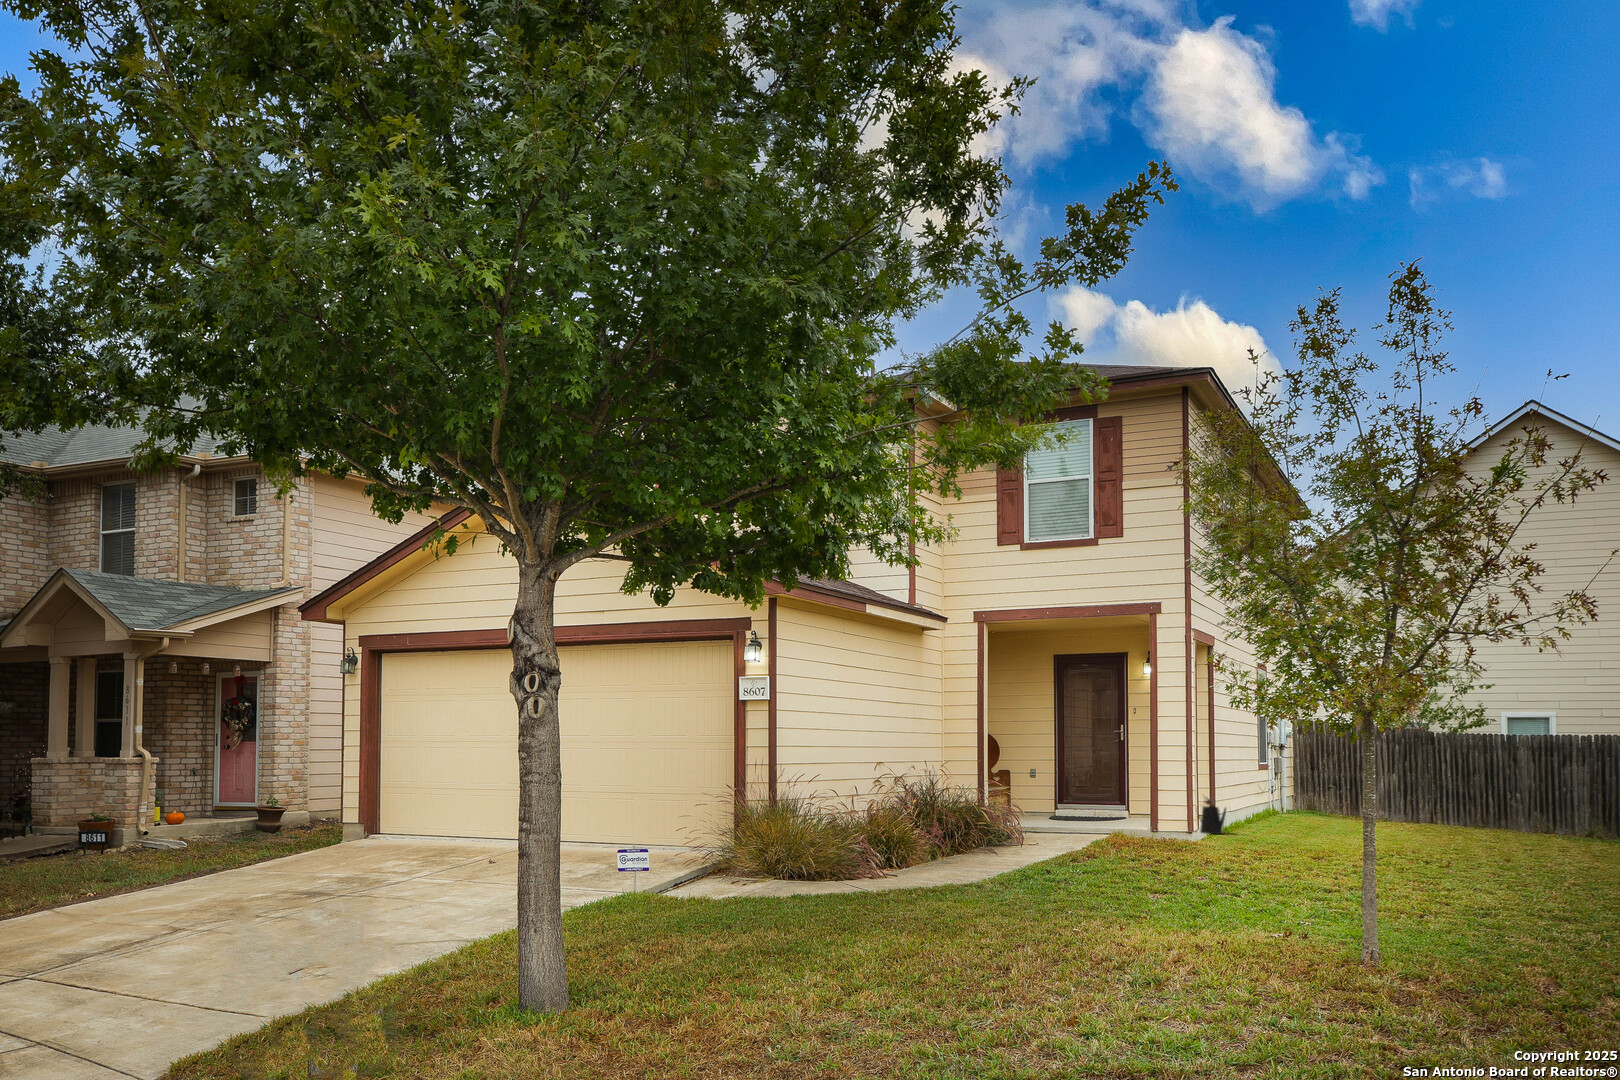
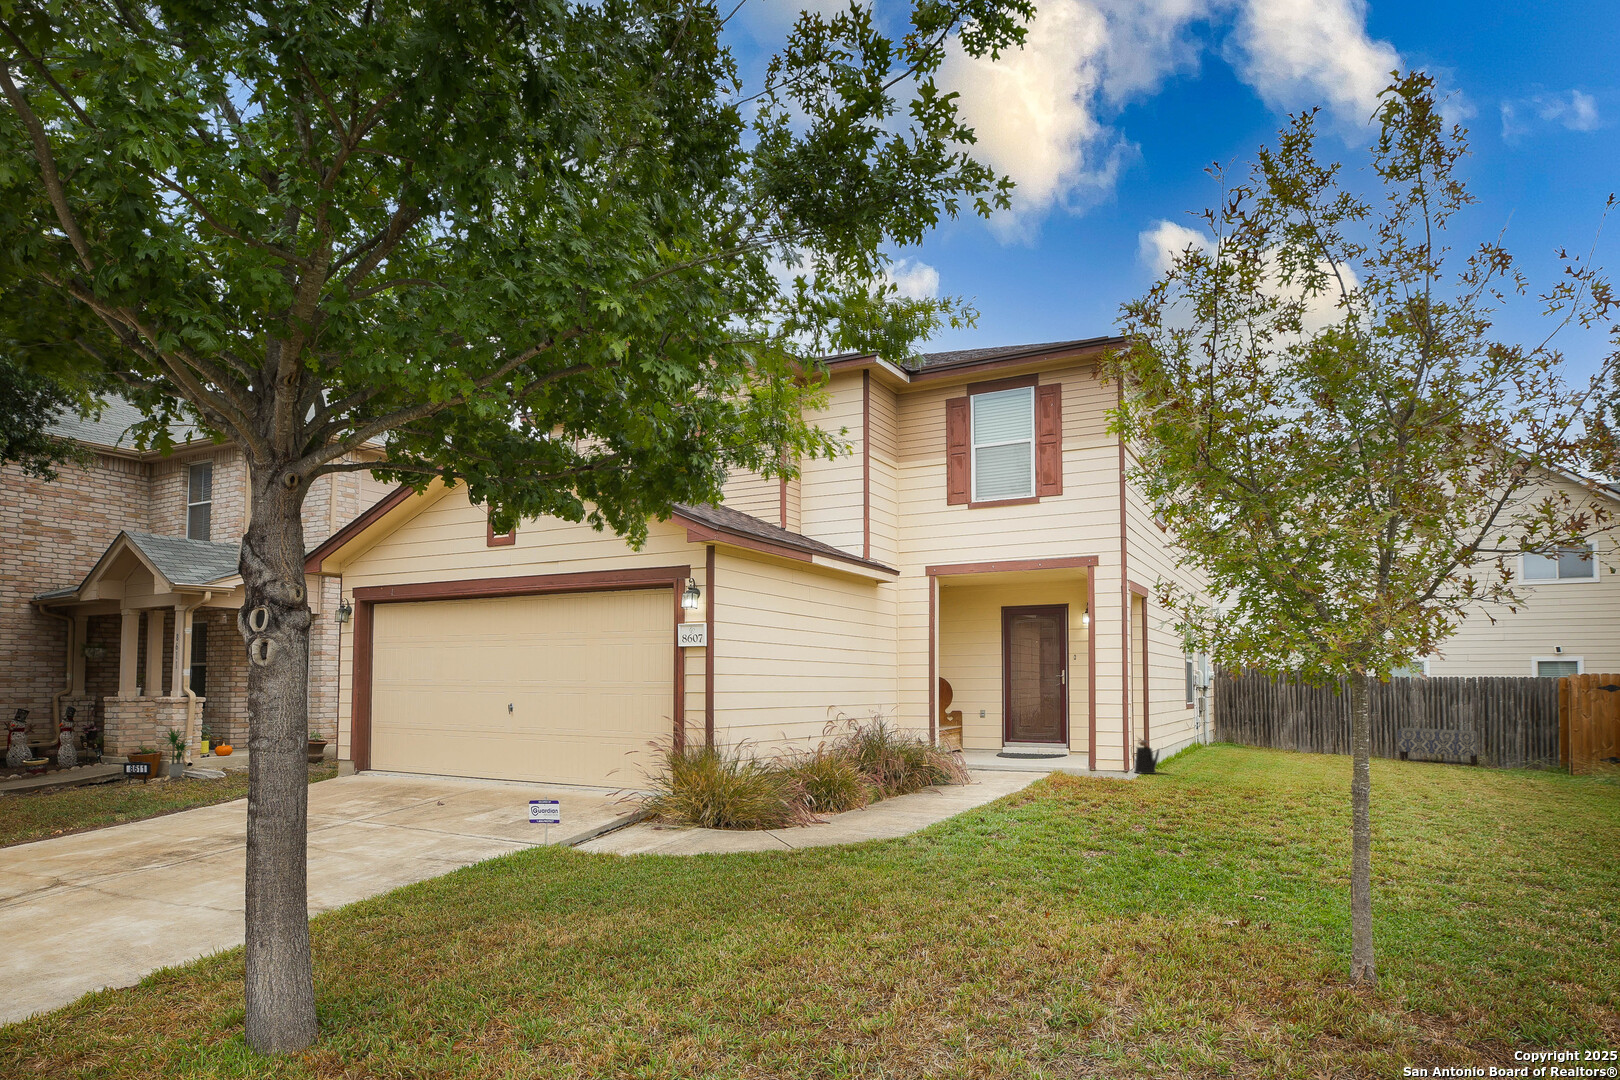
bench: none [1483,788,1568,828] -> present [1397,728,1478,765]
potted plant: none [119,789,158,846] -> present [164,729,189,777]

